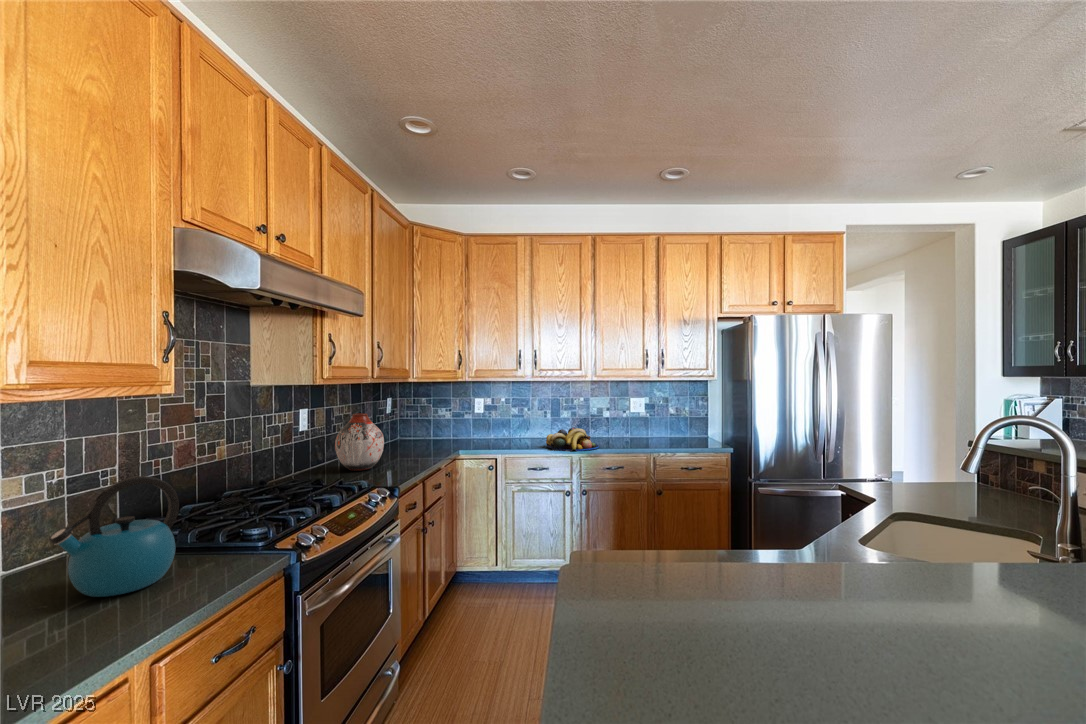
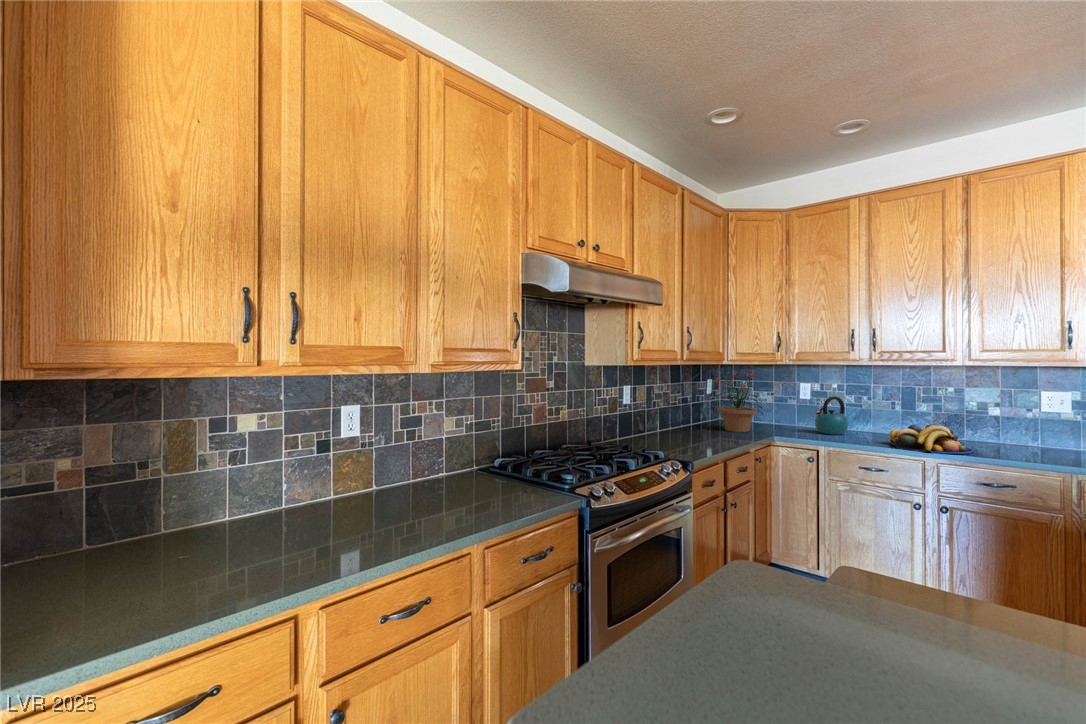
potted plant: none [394,388,445,451] -> present [712,372,762,432]
vase: present [335,413,384,471] -> none [651,392,693,442]
kettle: present [49,476,179,597] -> present [815,396,848,435]

